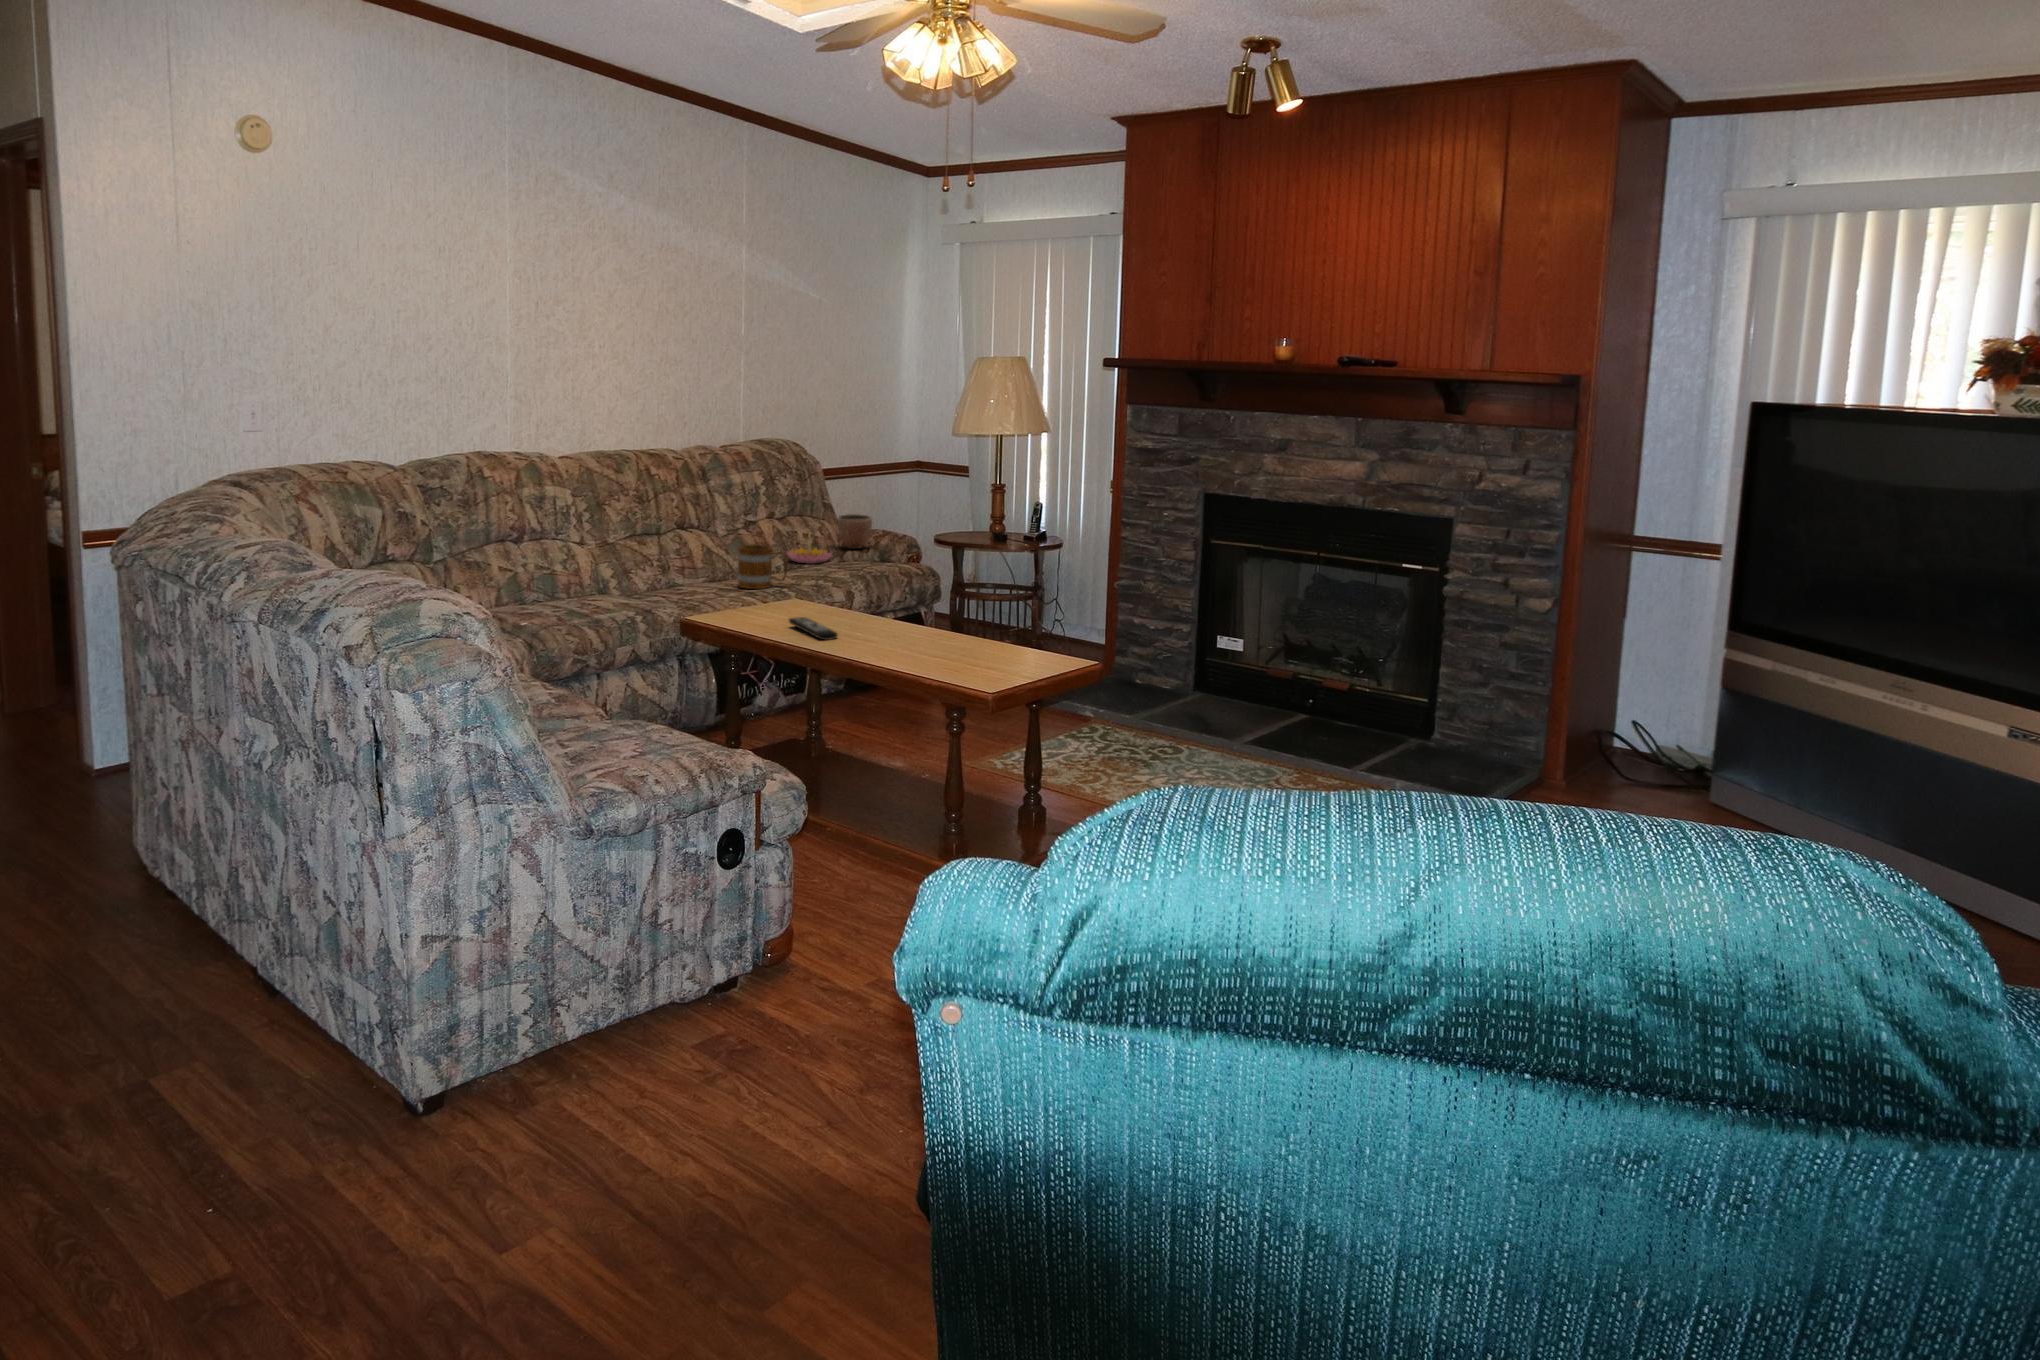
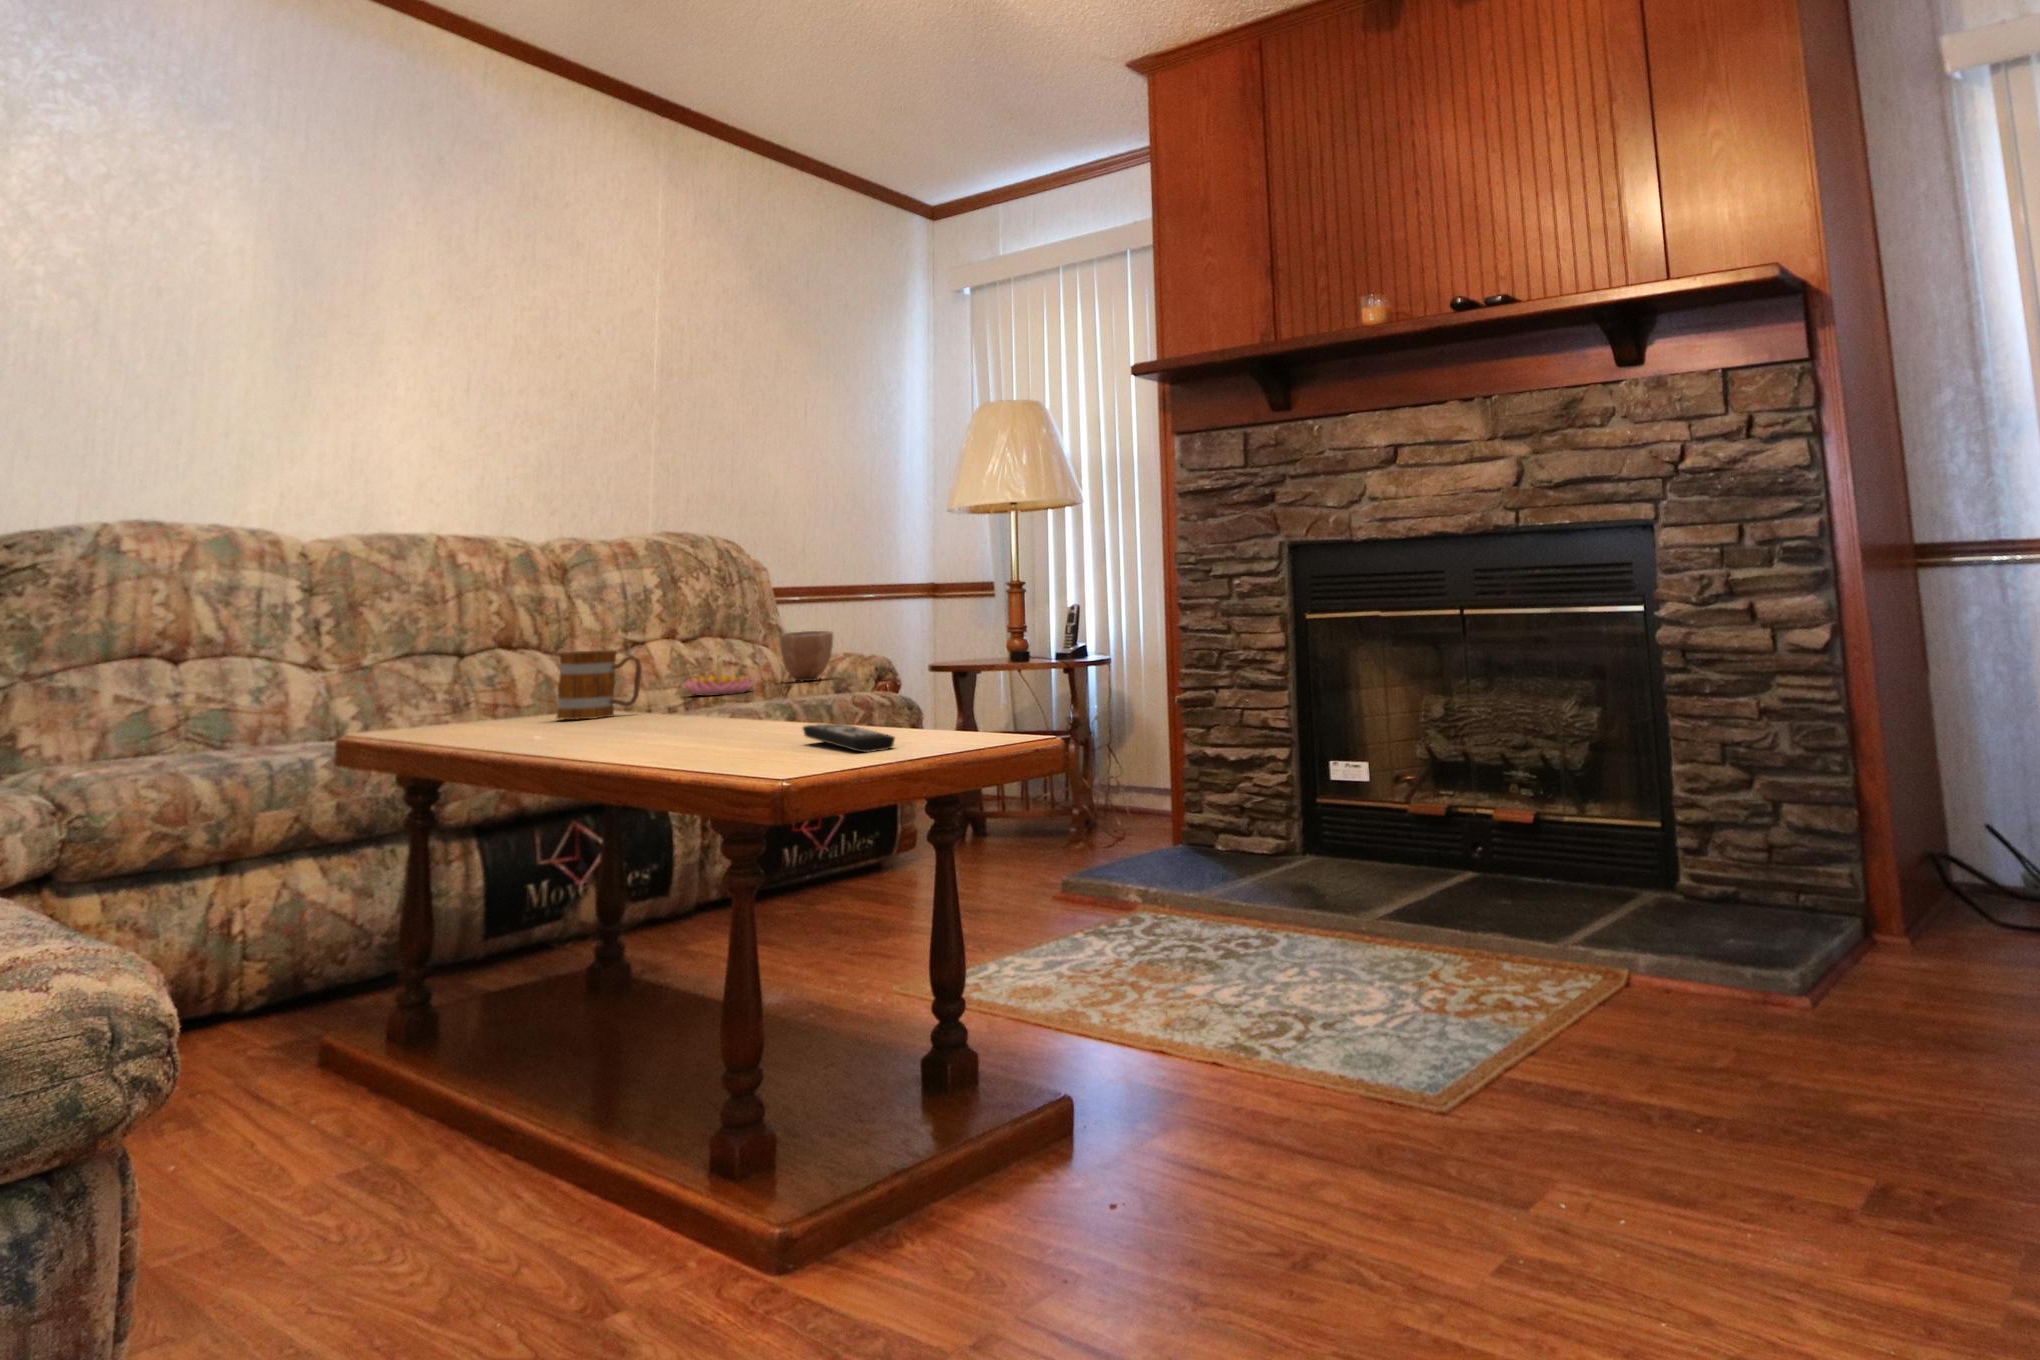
remote control: present [789,617,837,640] -> present [803,723,895,752]

